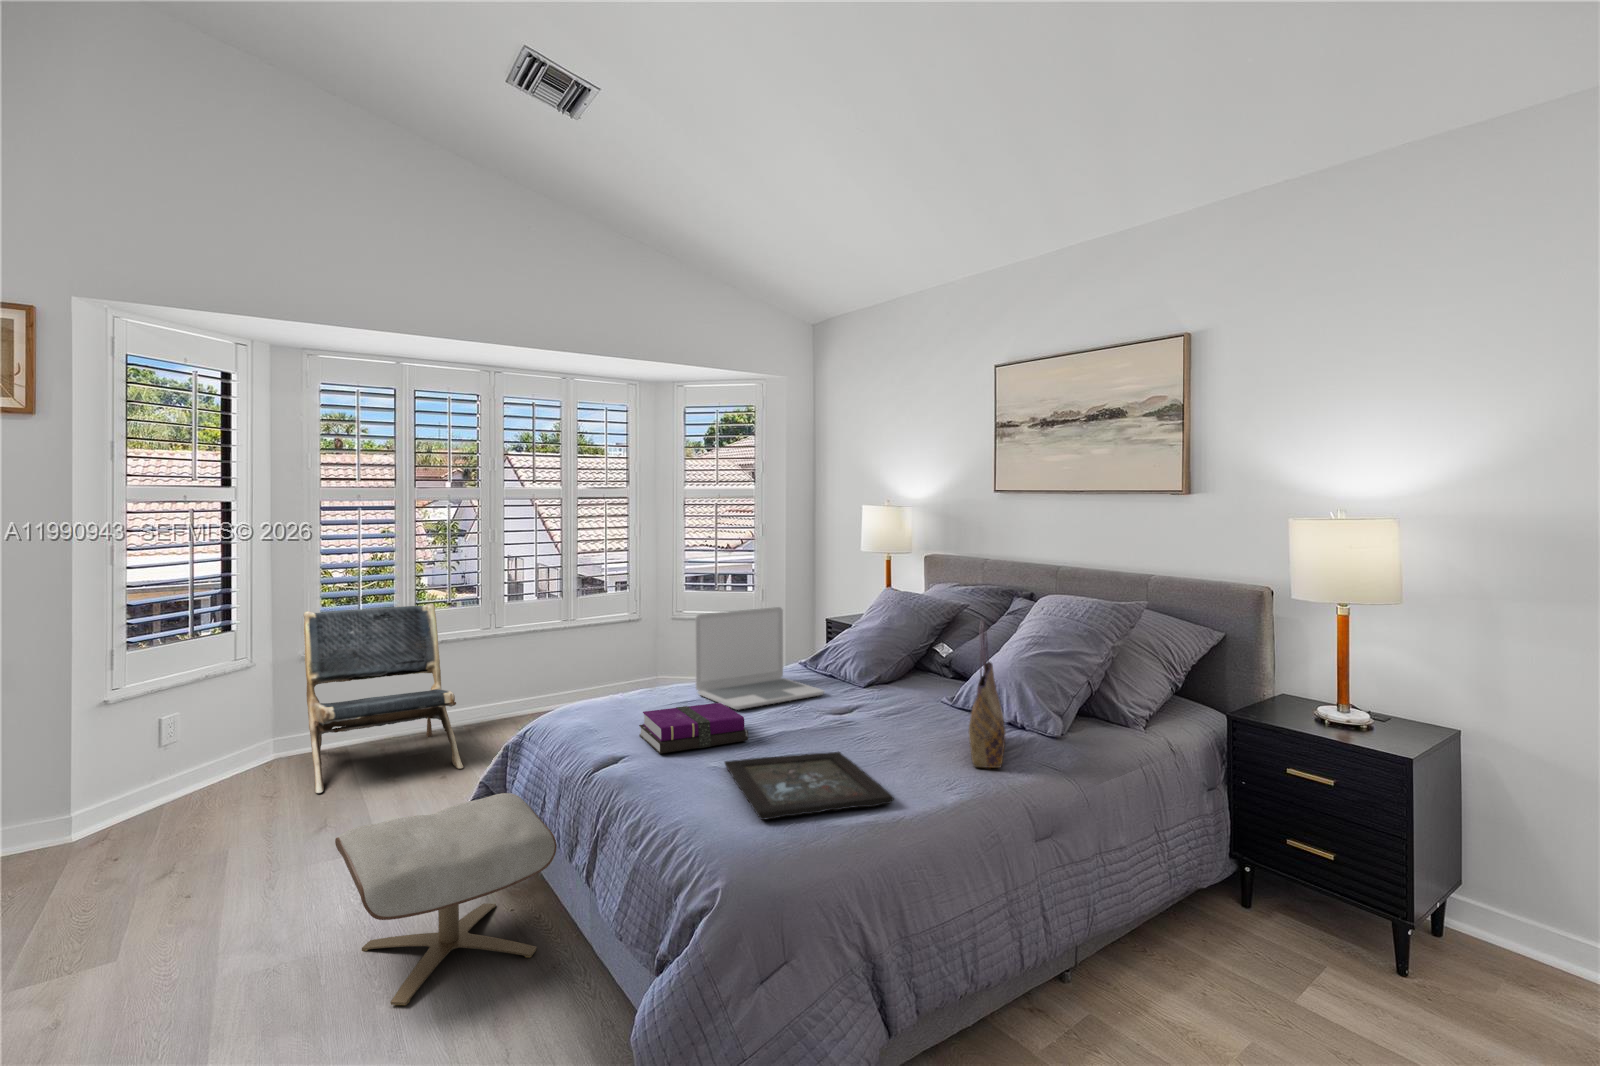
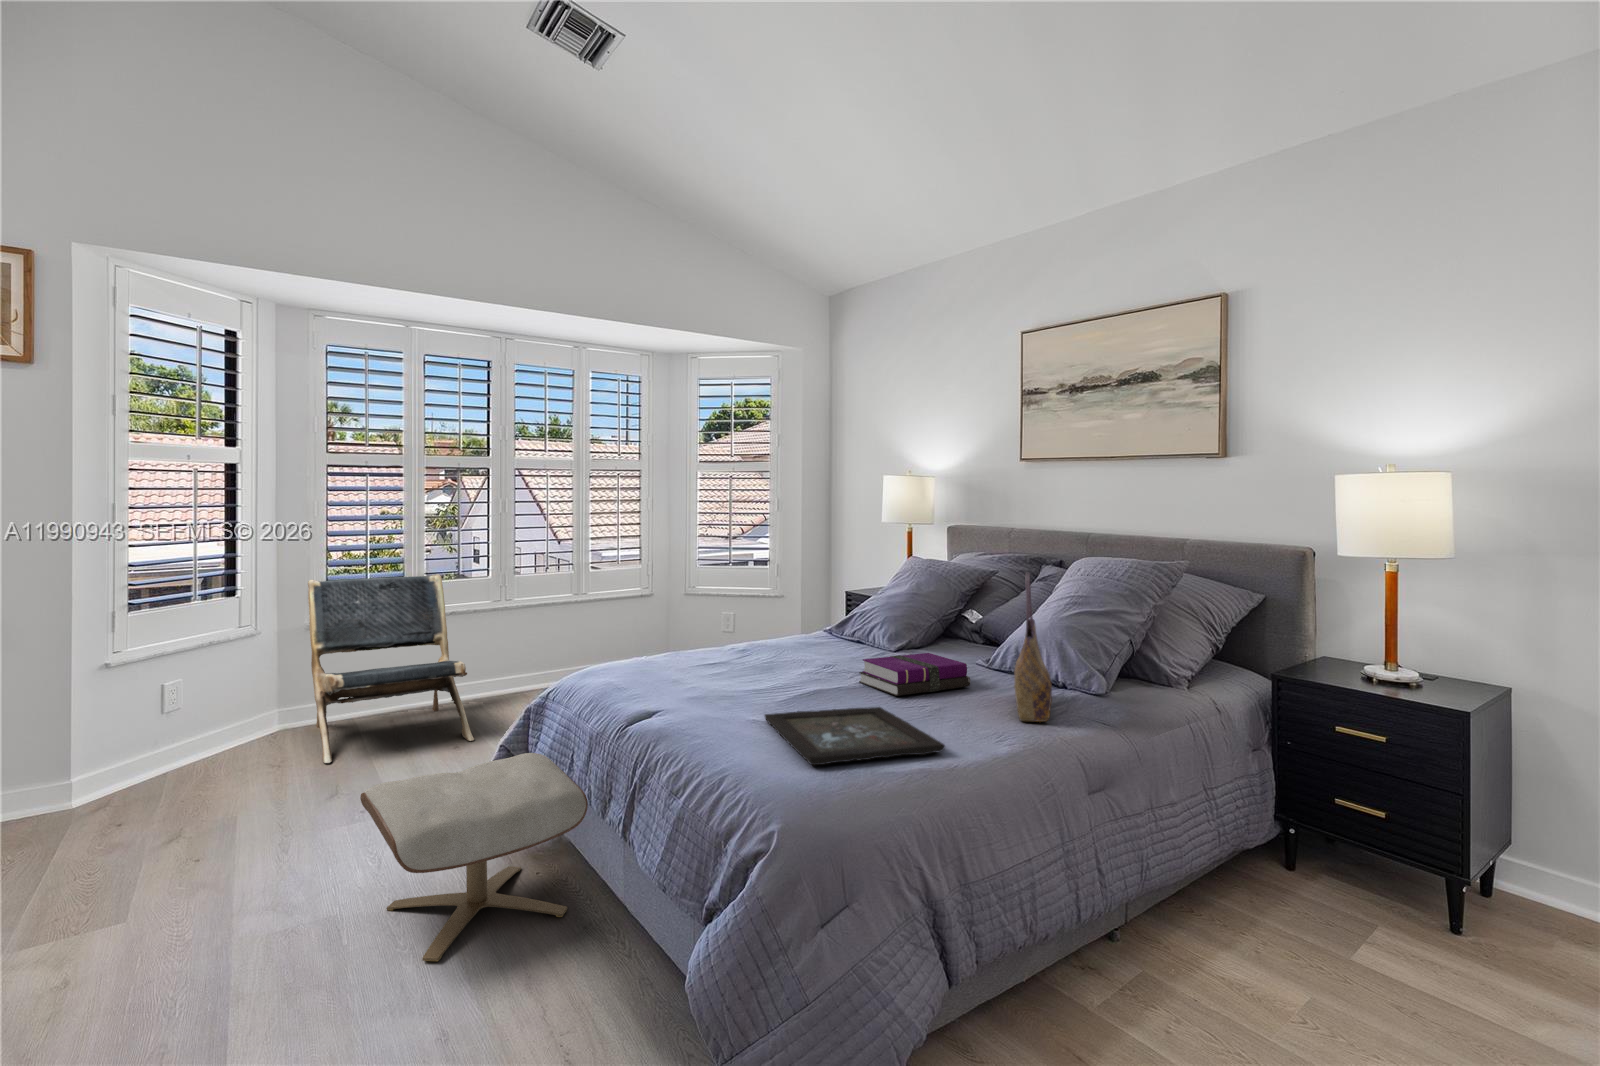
laptop: present [695,607,824,710] -> none [722,570,855,671]
notebook: present [639,703,748,754] -> present [859,653,970,696]

